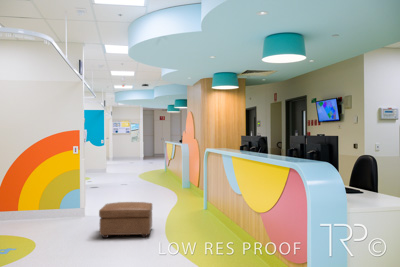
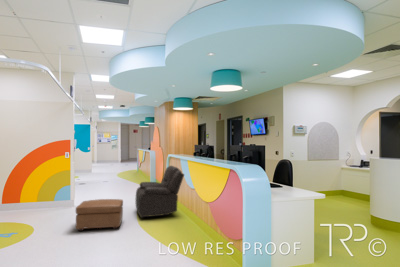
chair: none [167,162,227,226] -> present [135,166,184,217]

